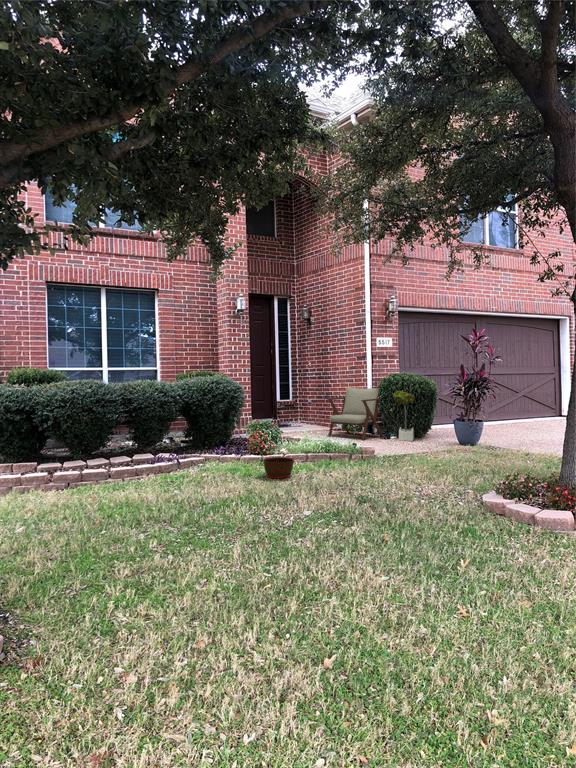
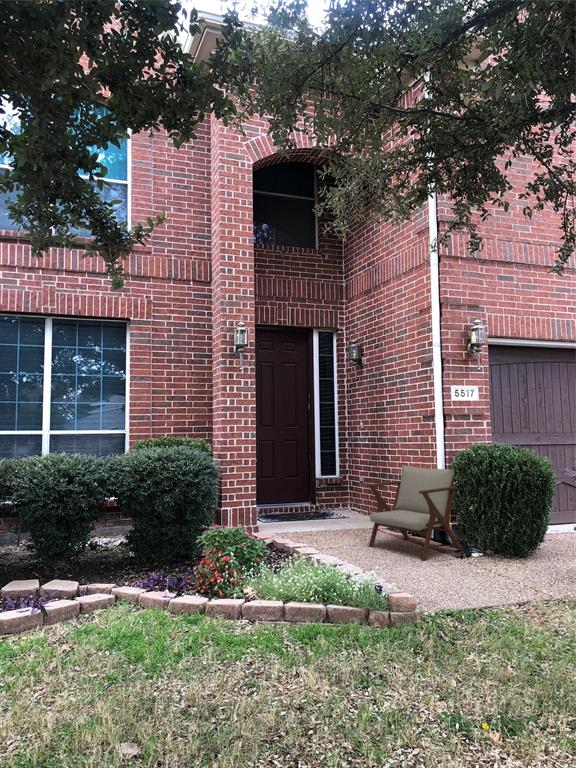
potted tree: present [393,391,415,441] -> none [476,476,515,567]
basket: present [263,457,294,478] -> none [135,644,205,709]

